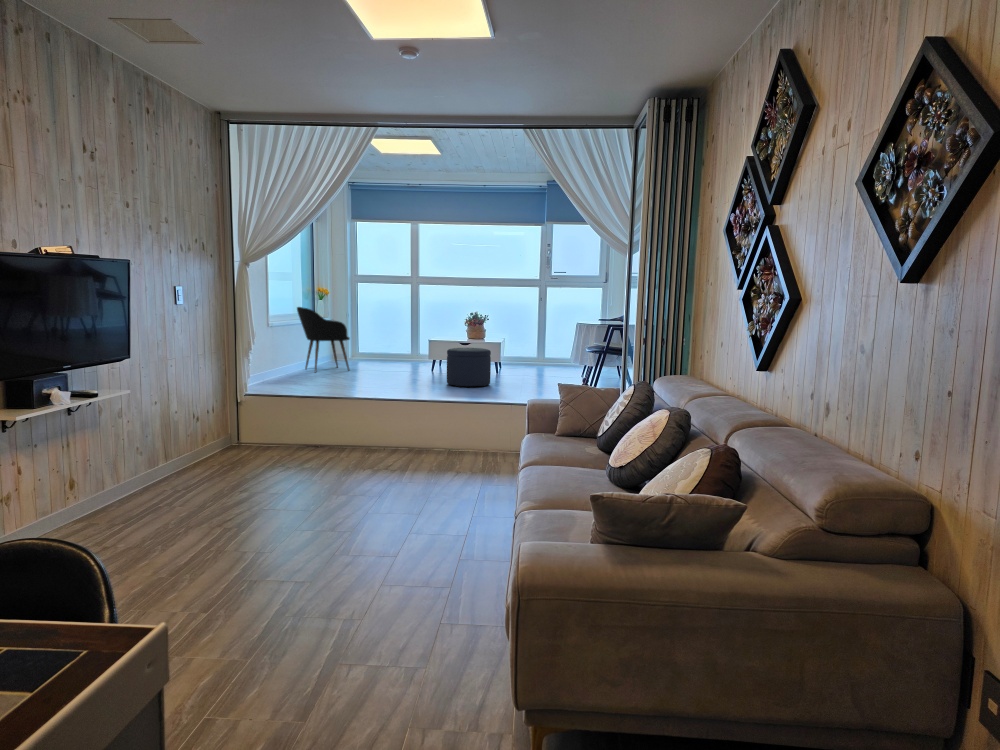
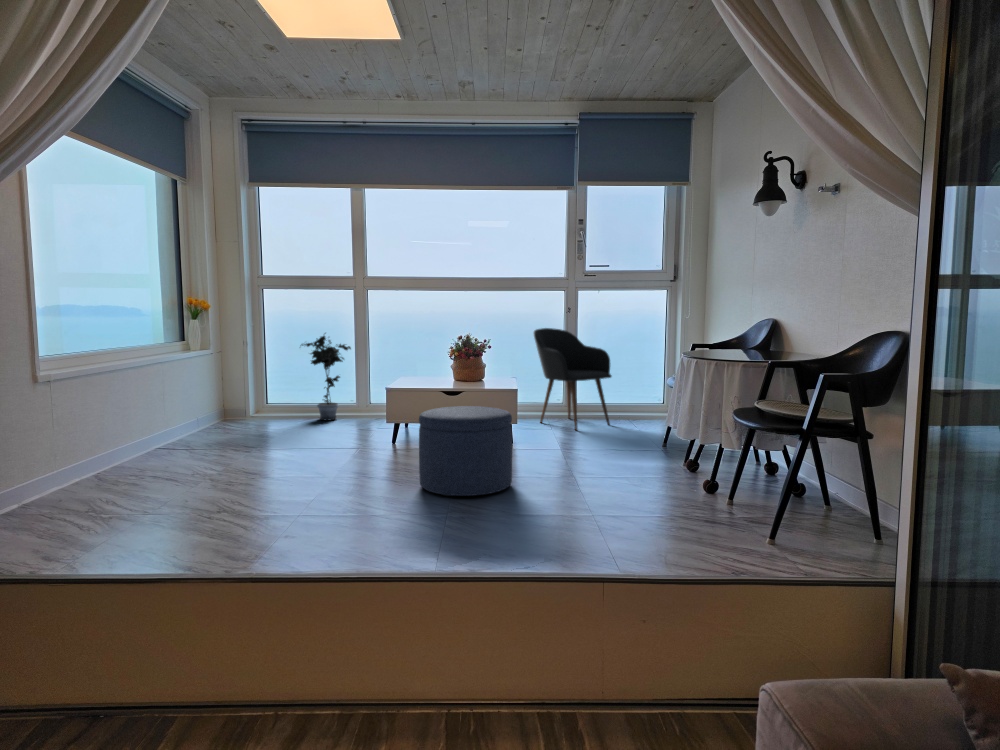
armchair: present [297,307,350,372] -> present [534,328,611,430]
potted plant: none [378,310,410,362] -> present [301,336,351,420]

